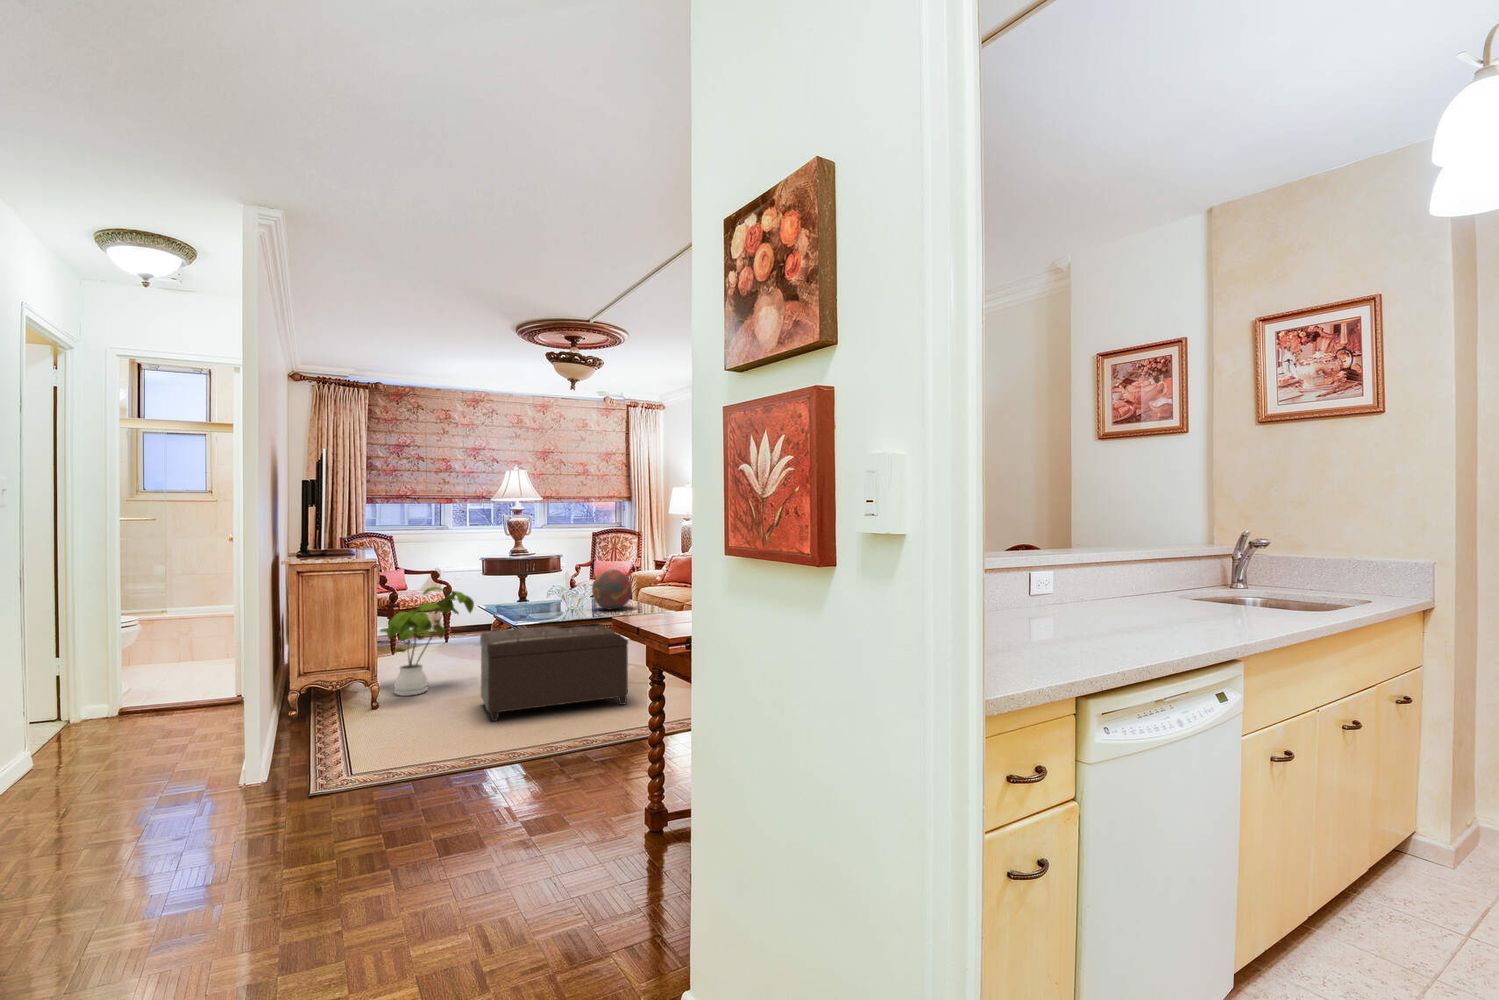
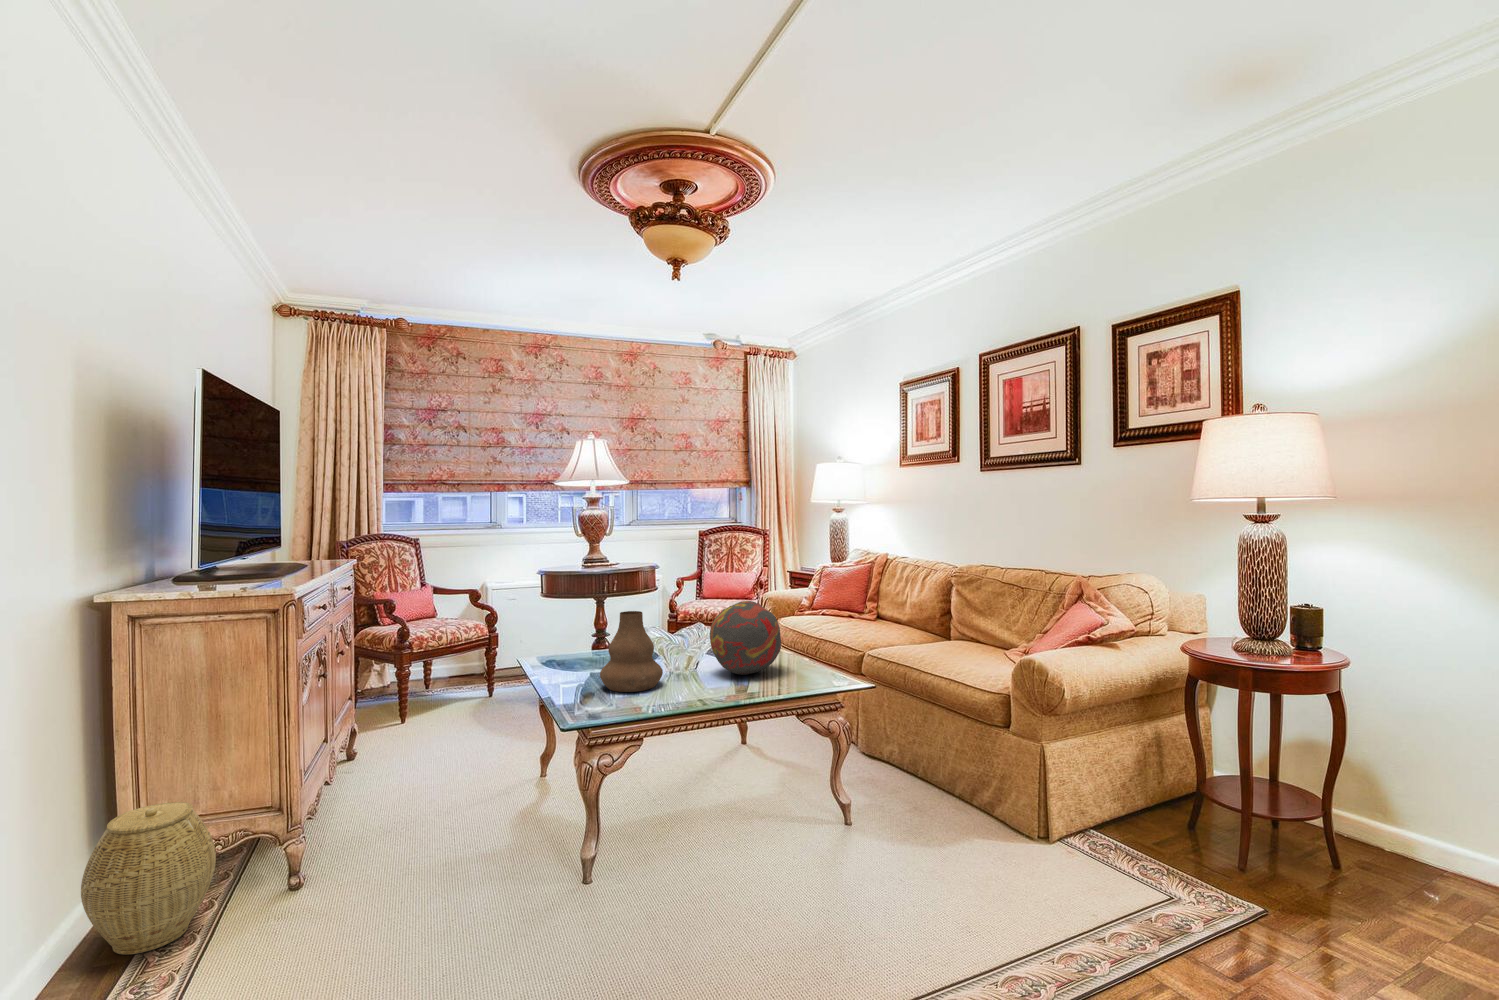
vase: none [530,574,565,617] -> present [600,611,663,692]
house plant: present [380,587,474,696] -> none [327,635,504,839]
ottoman: present [480,623,628,721] -> none [498,710,794,953]
woven basket: none [283,662,341,728] -> present [81,802,216,954]

